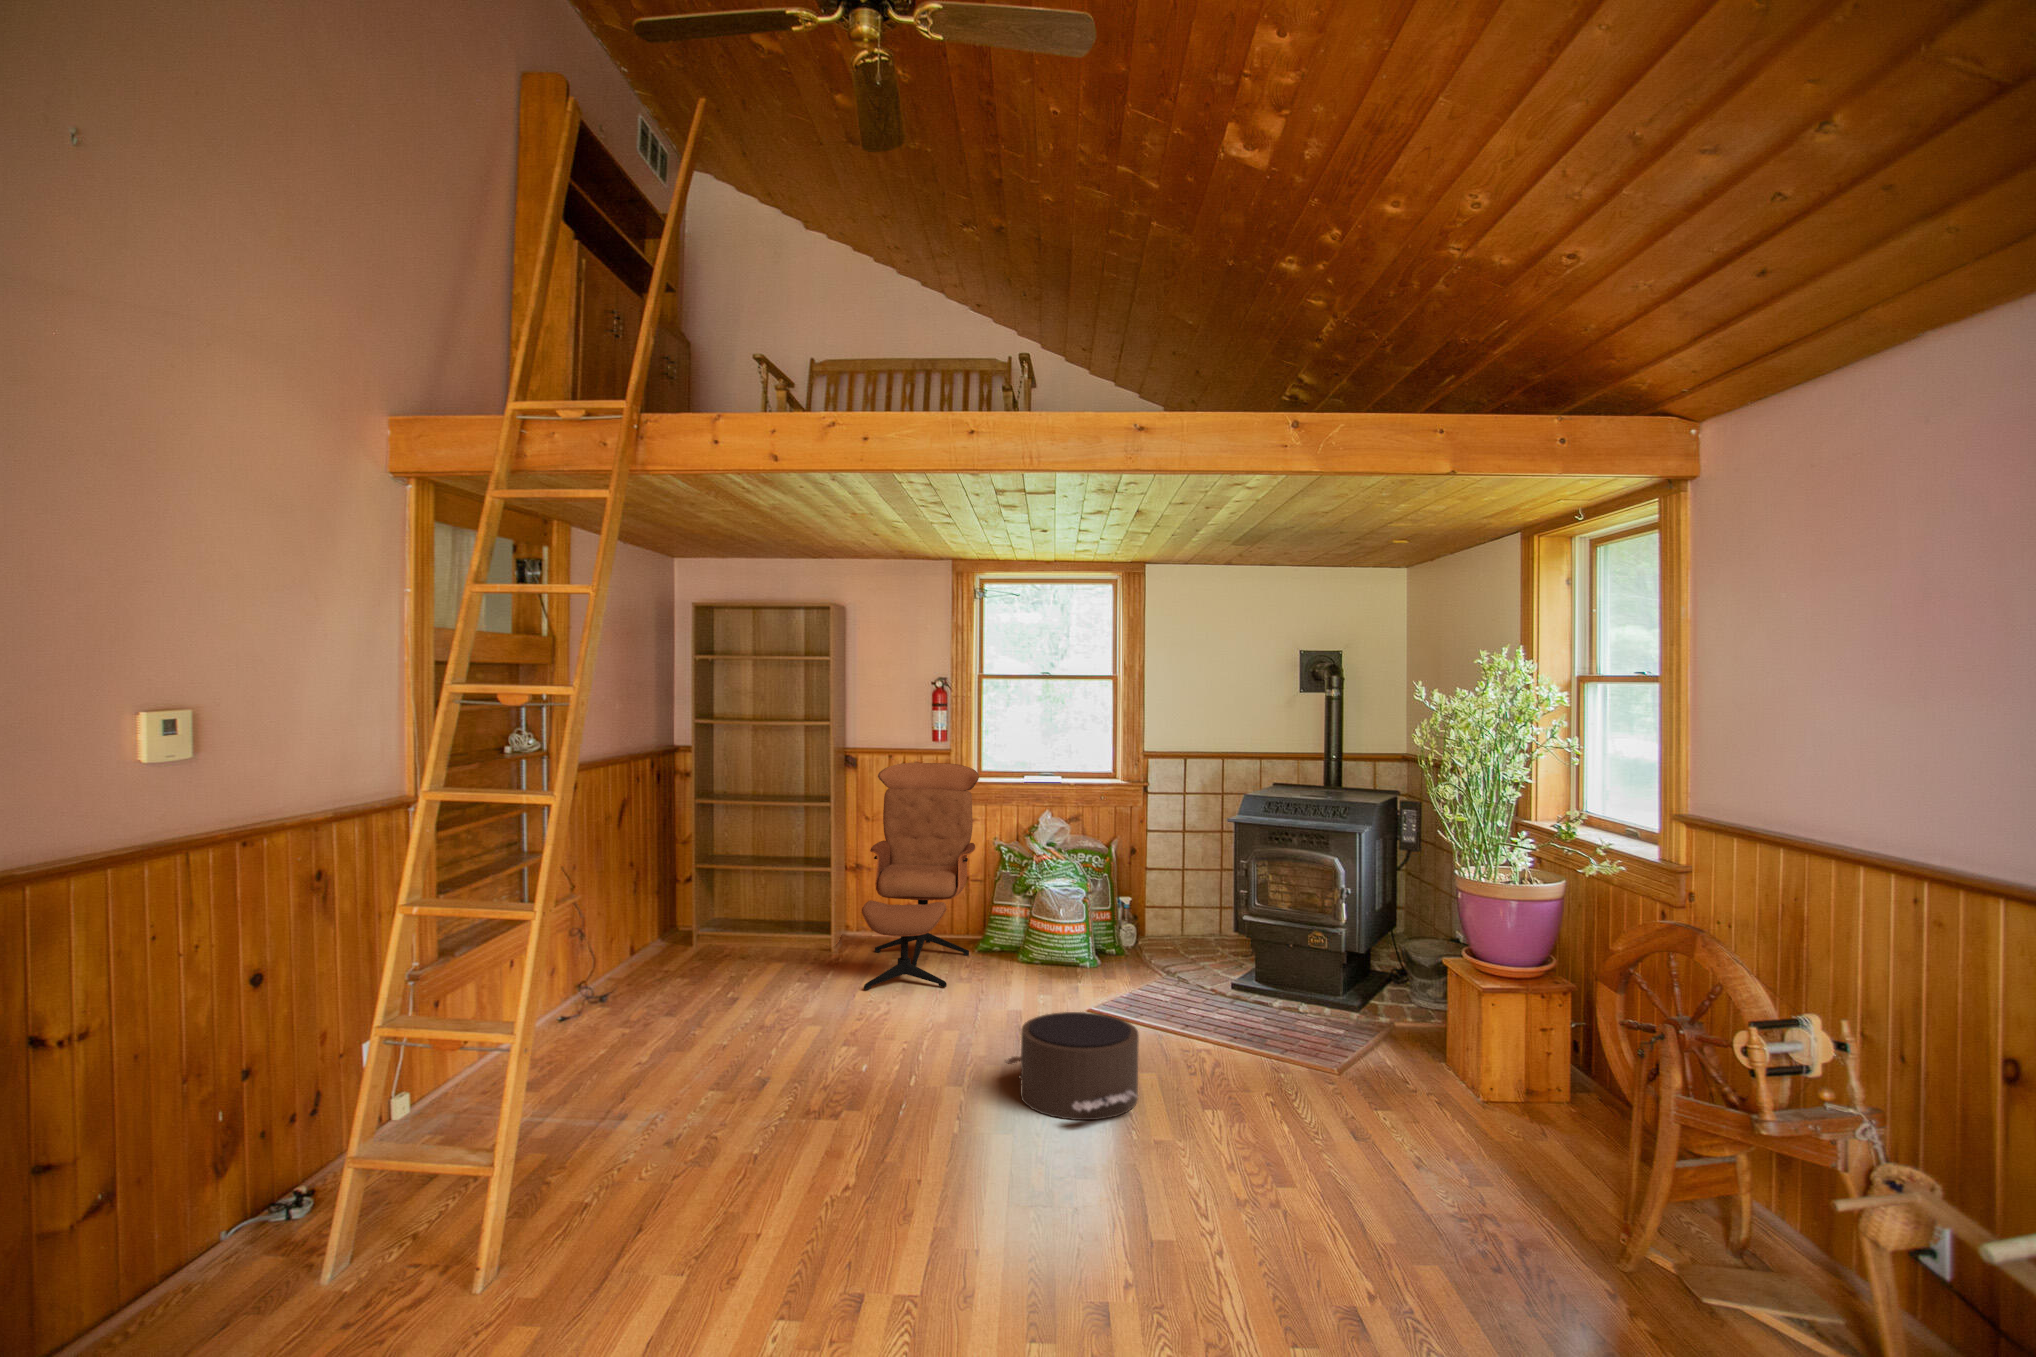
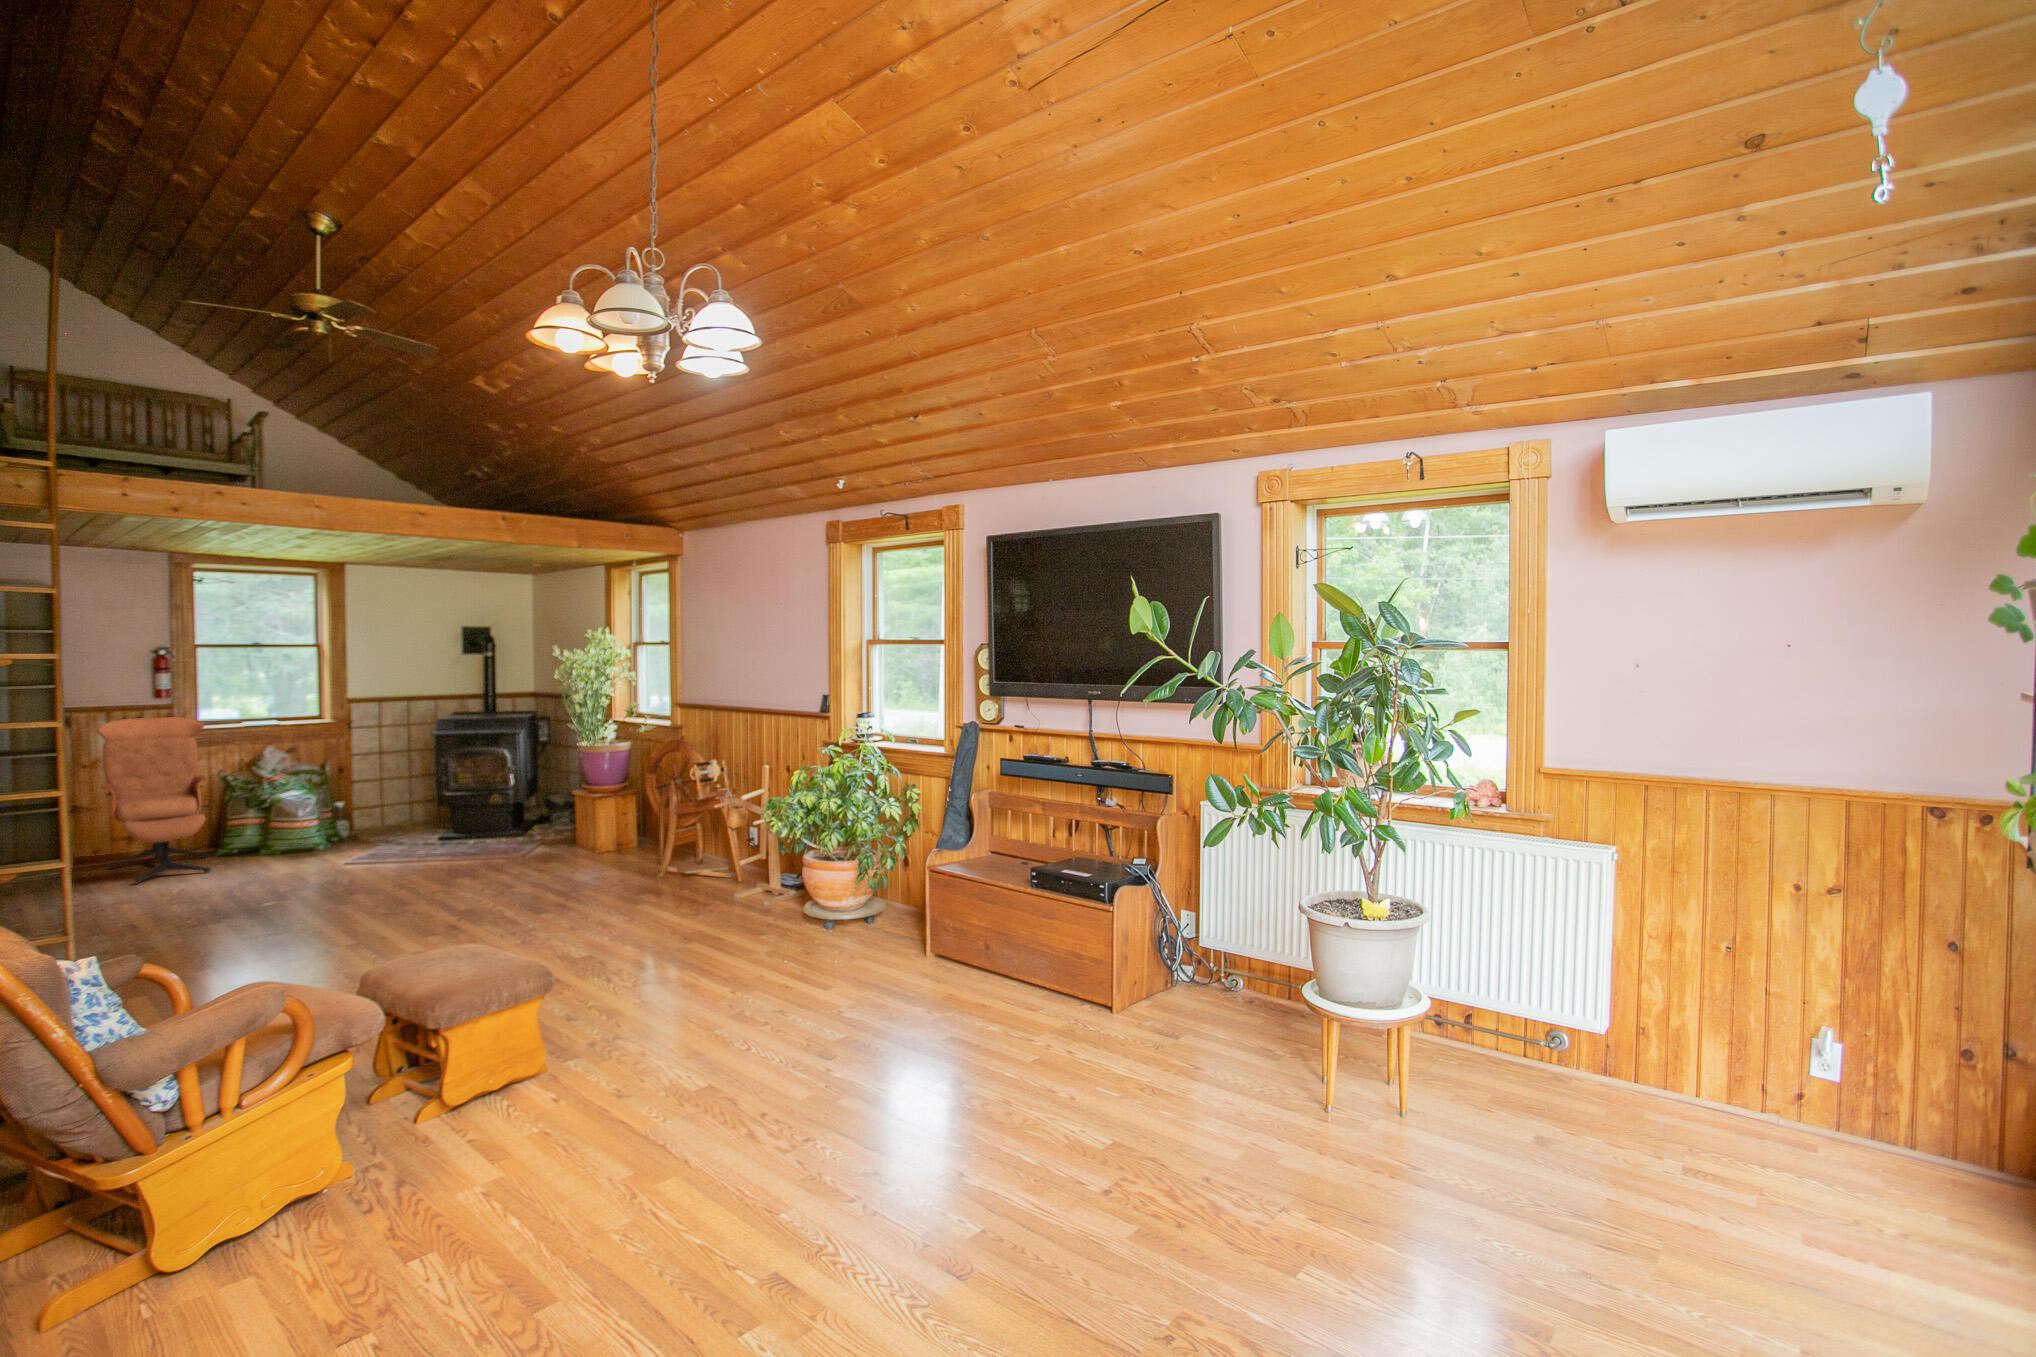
pouf: present [1005,1012,1139,1120] -> none [310,843,413,896]

